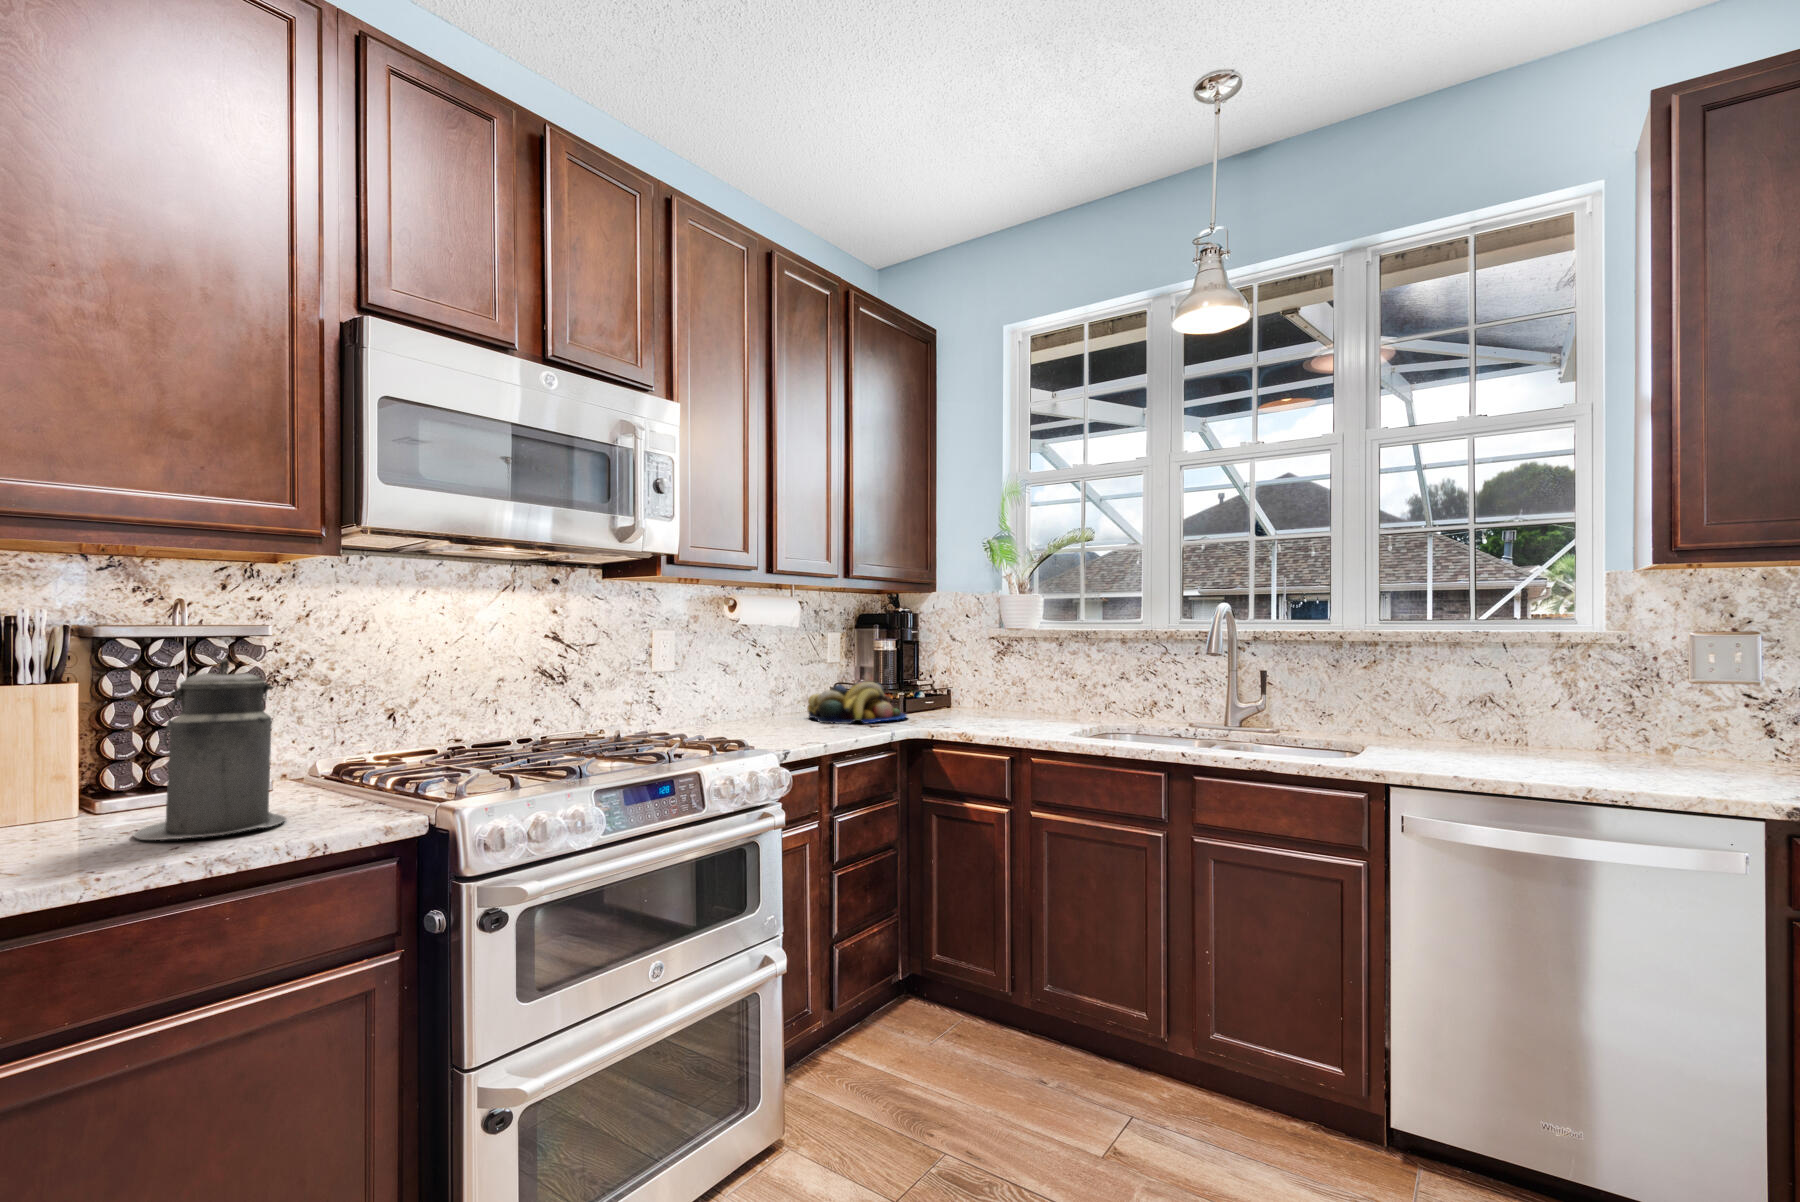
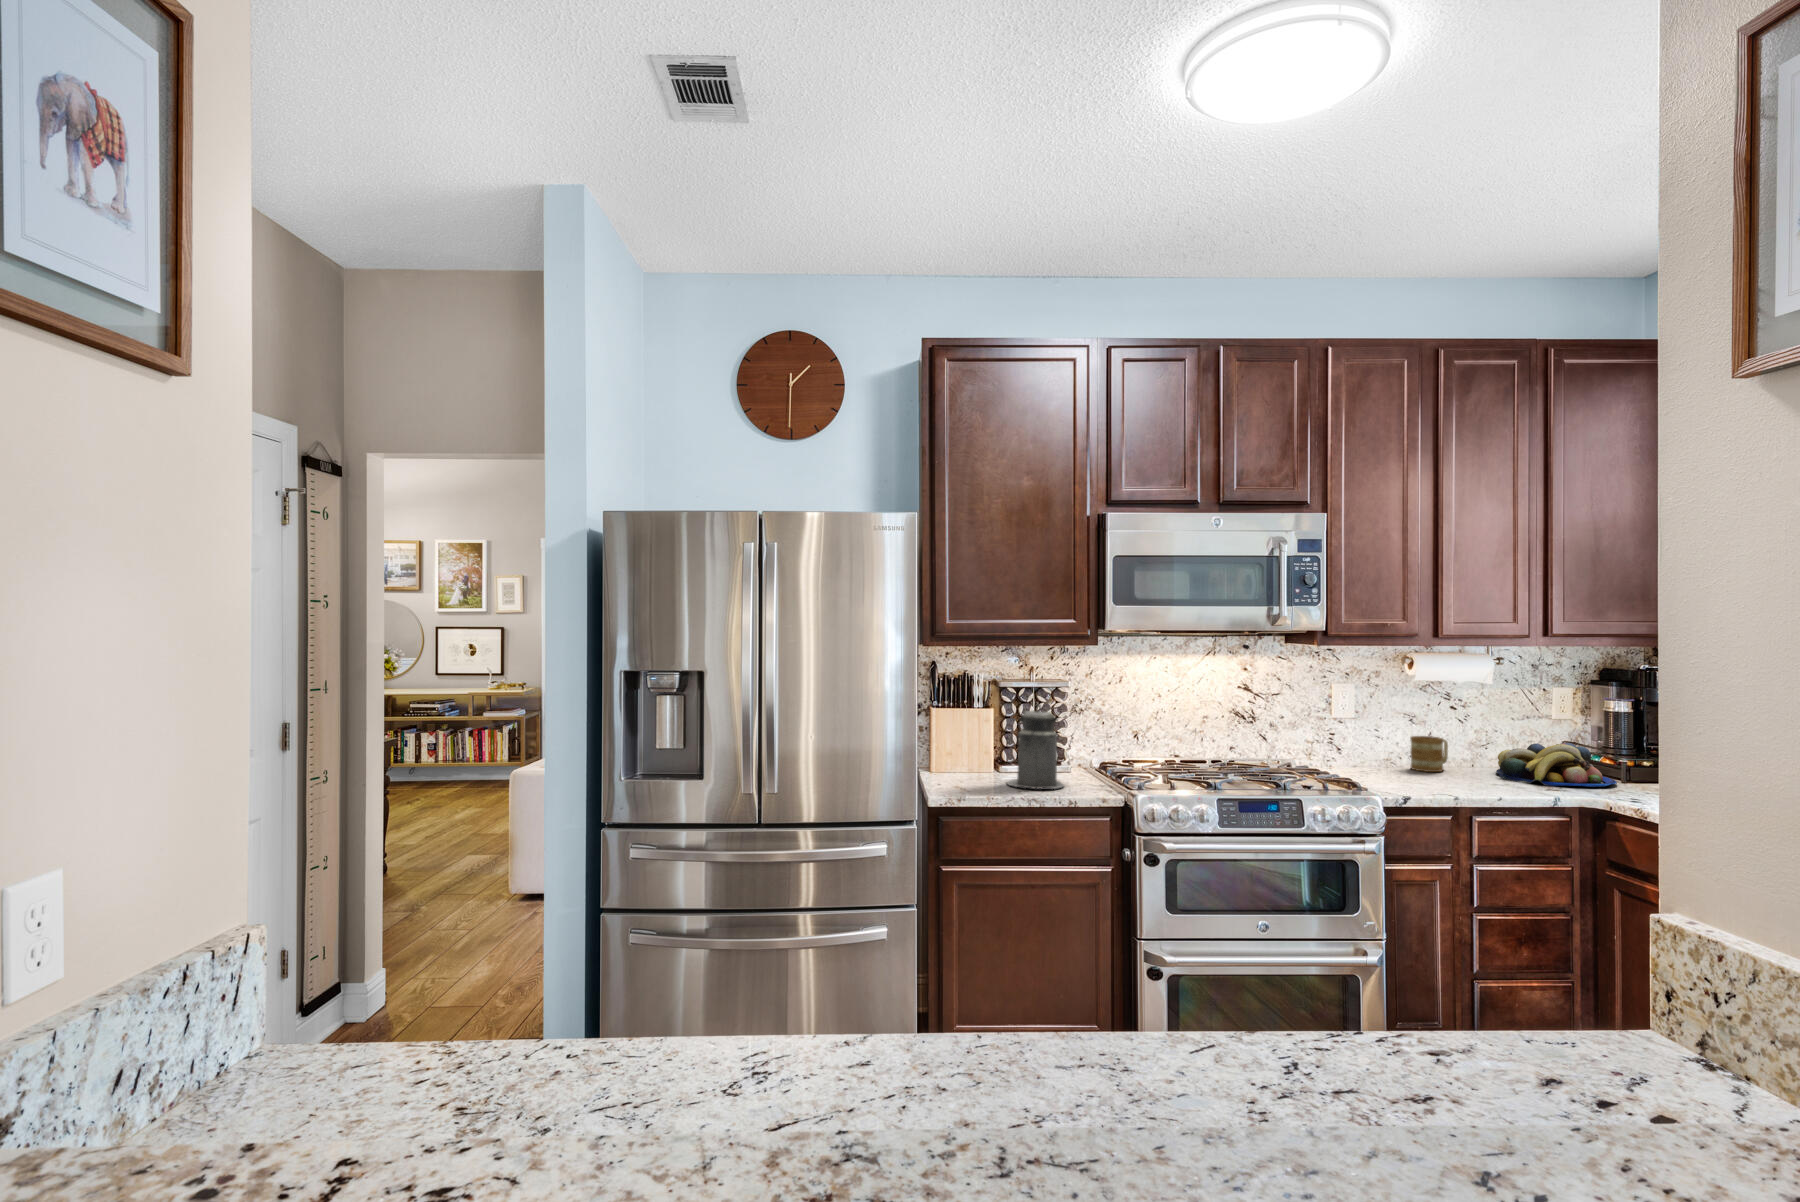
mug: none [735,686,767,726] -> present [1410,736,1448,772]

